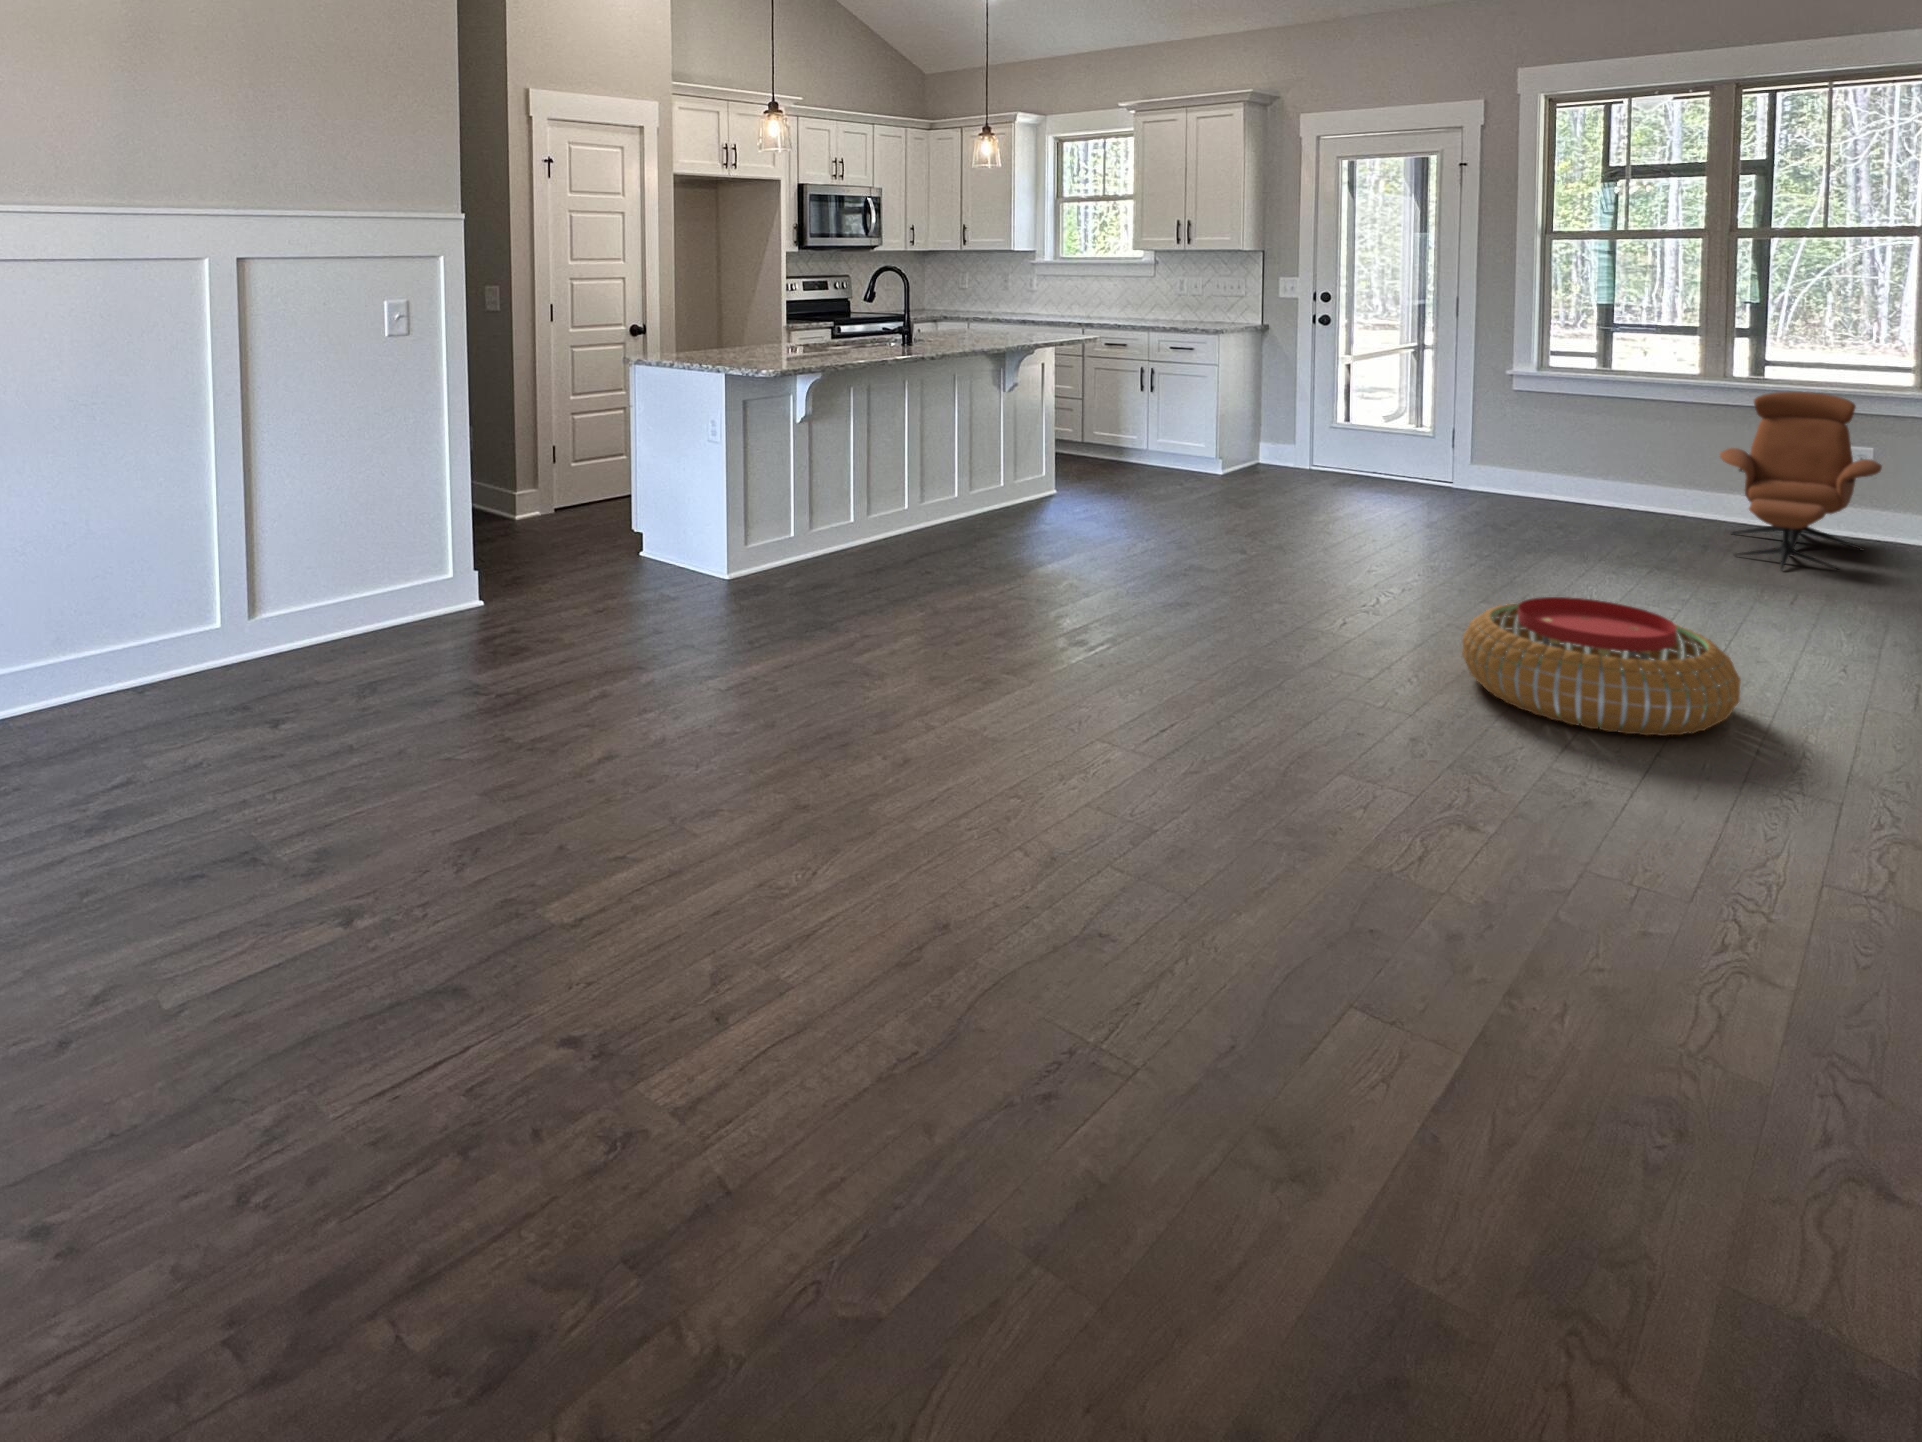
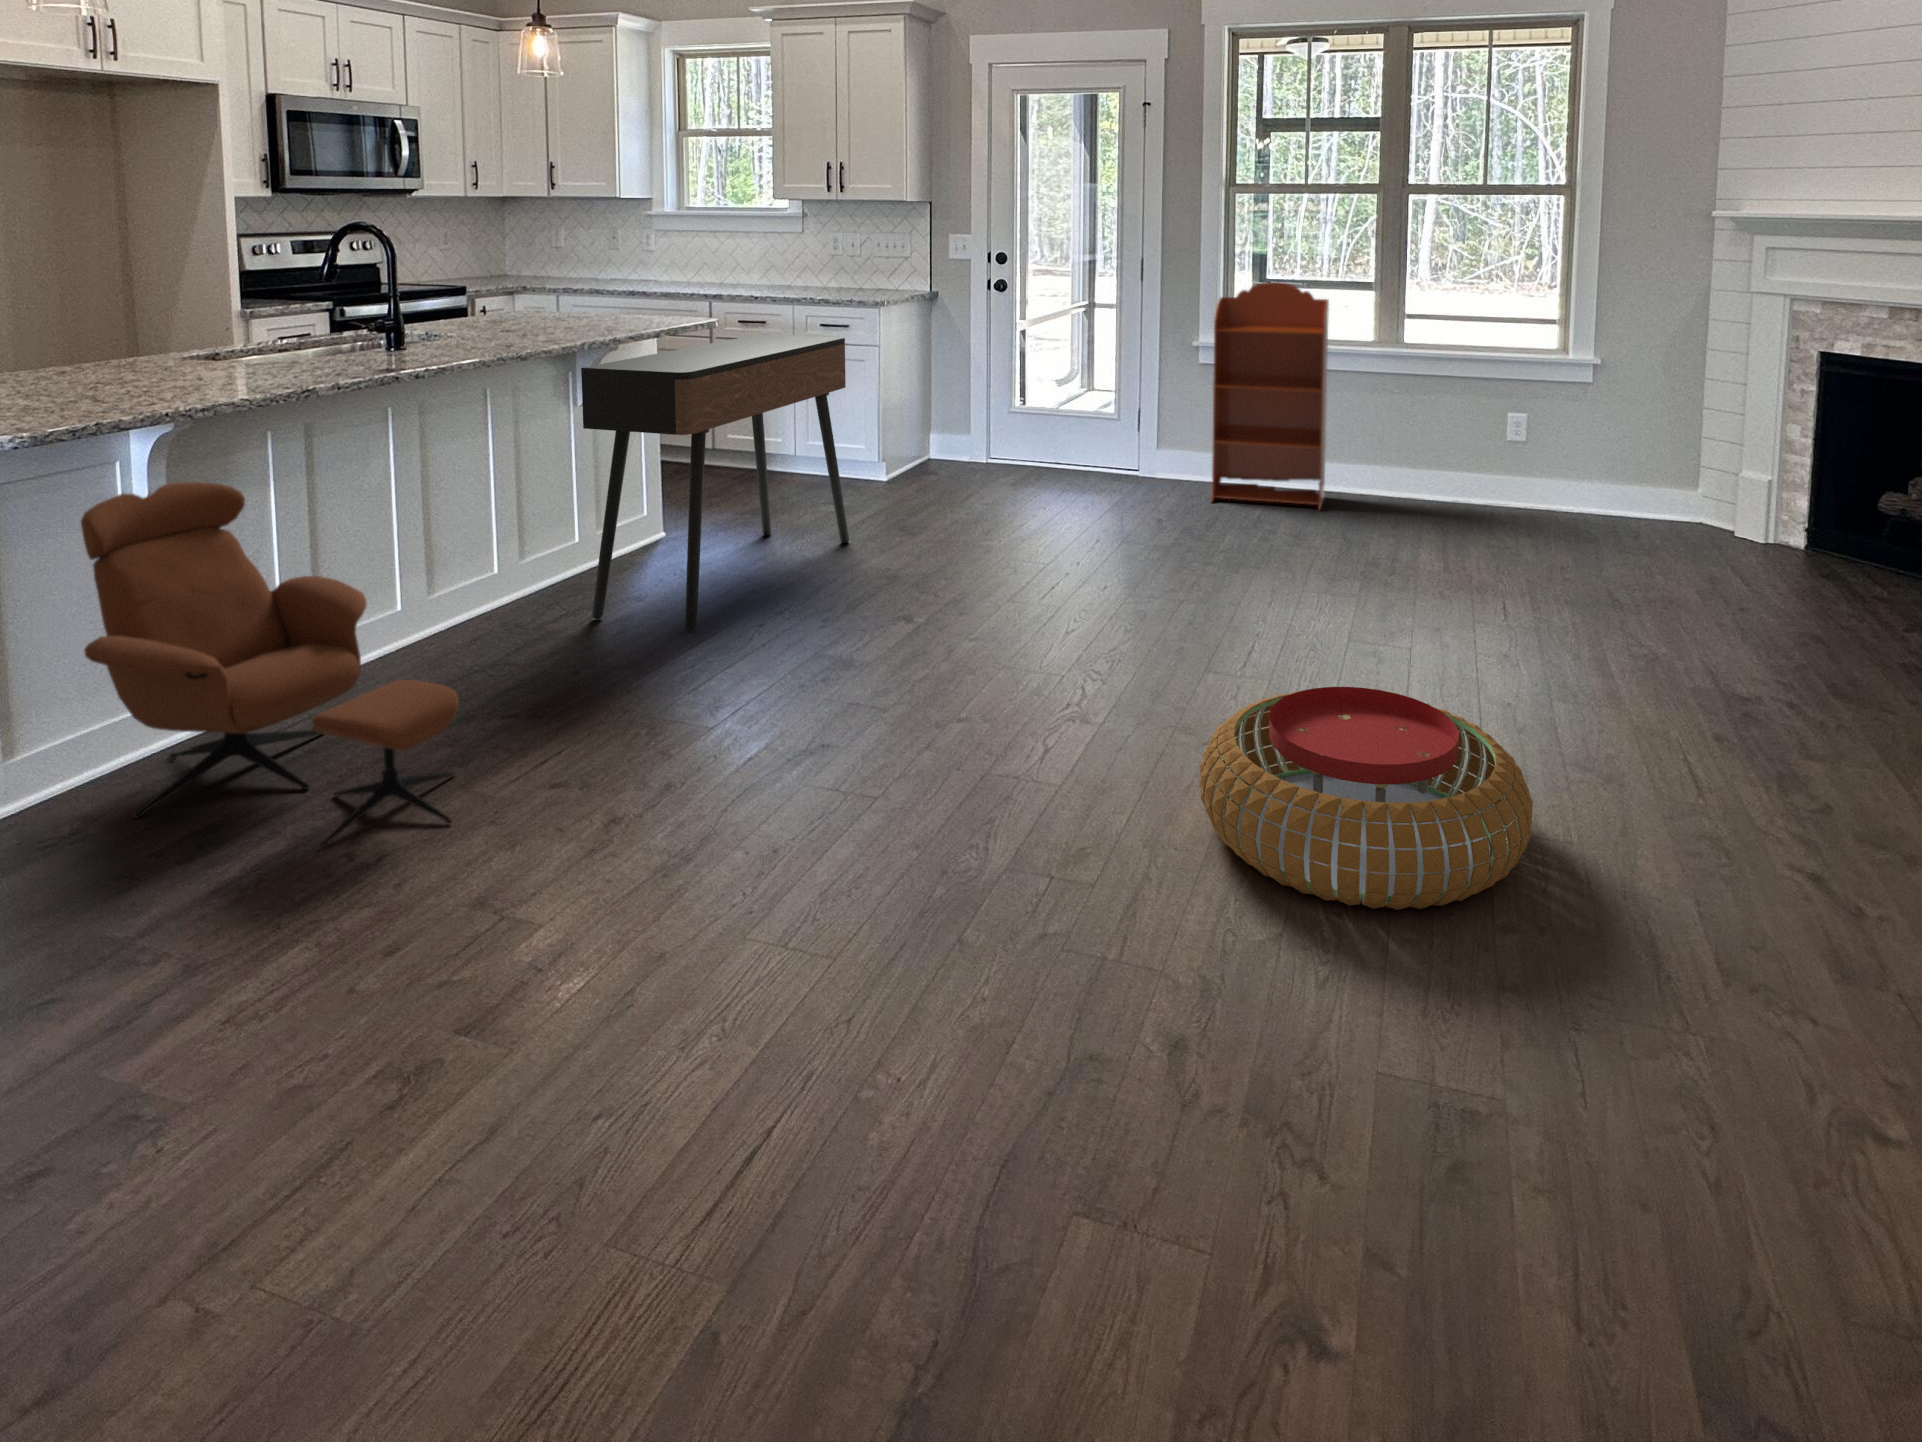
bookcase: none [1519,319,1646,523] -> present [1211,282,1329,509]
console table: none [1018,348,1195,542] -> present [581,334,849,630]
lounge chair: present [1720,391,1882,570] -> present [81,482,459,846]

